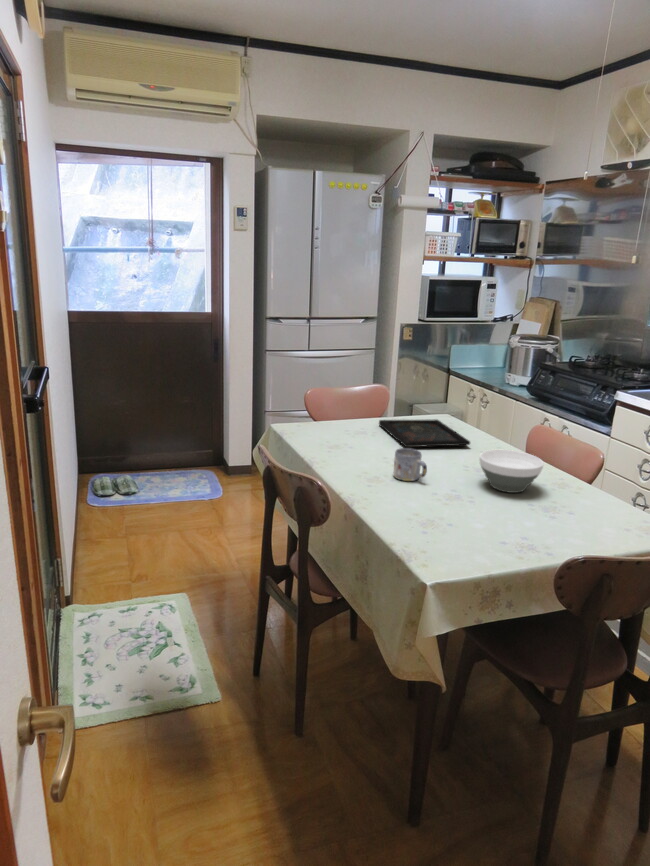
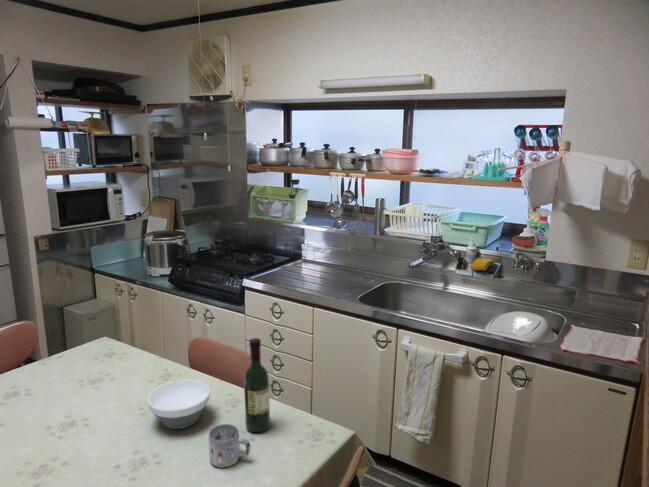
wine bottle: none [574,412,611,517] -> present [244,338,270,432]
tray: present [379,419,470,447] -> none [26,348,133,400]
mug: present [393,448,427,481] -> present [209,424,250,468]

